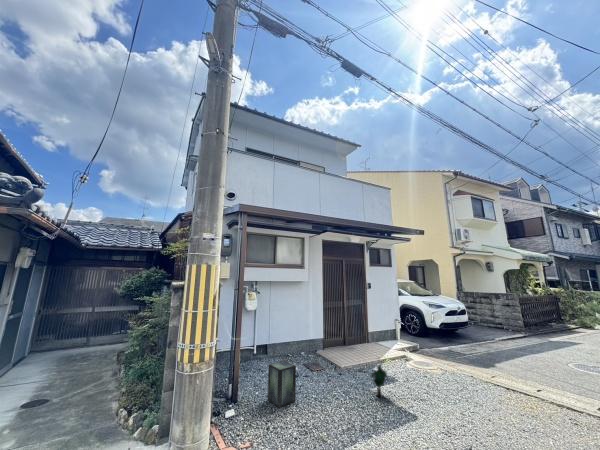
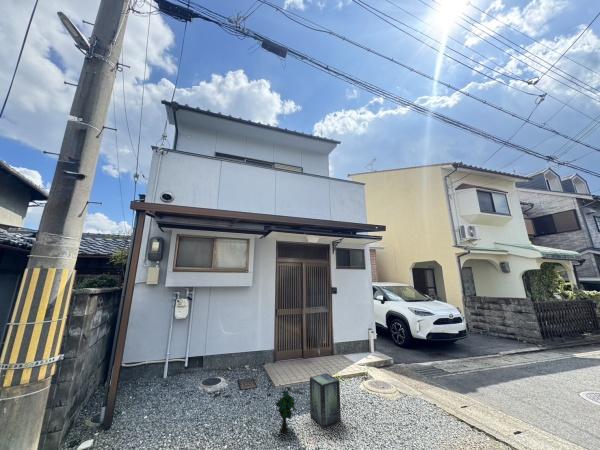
storage box: present [268,361,296,408] -> present [310,373,341,428]

